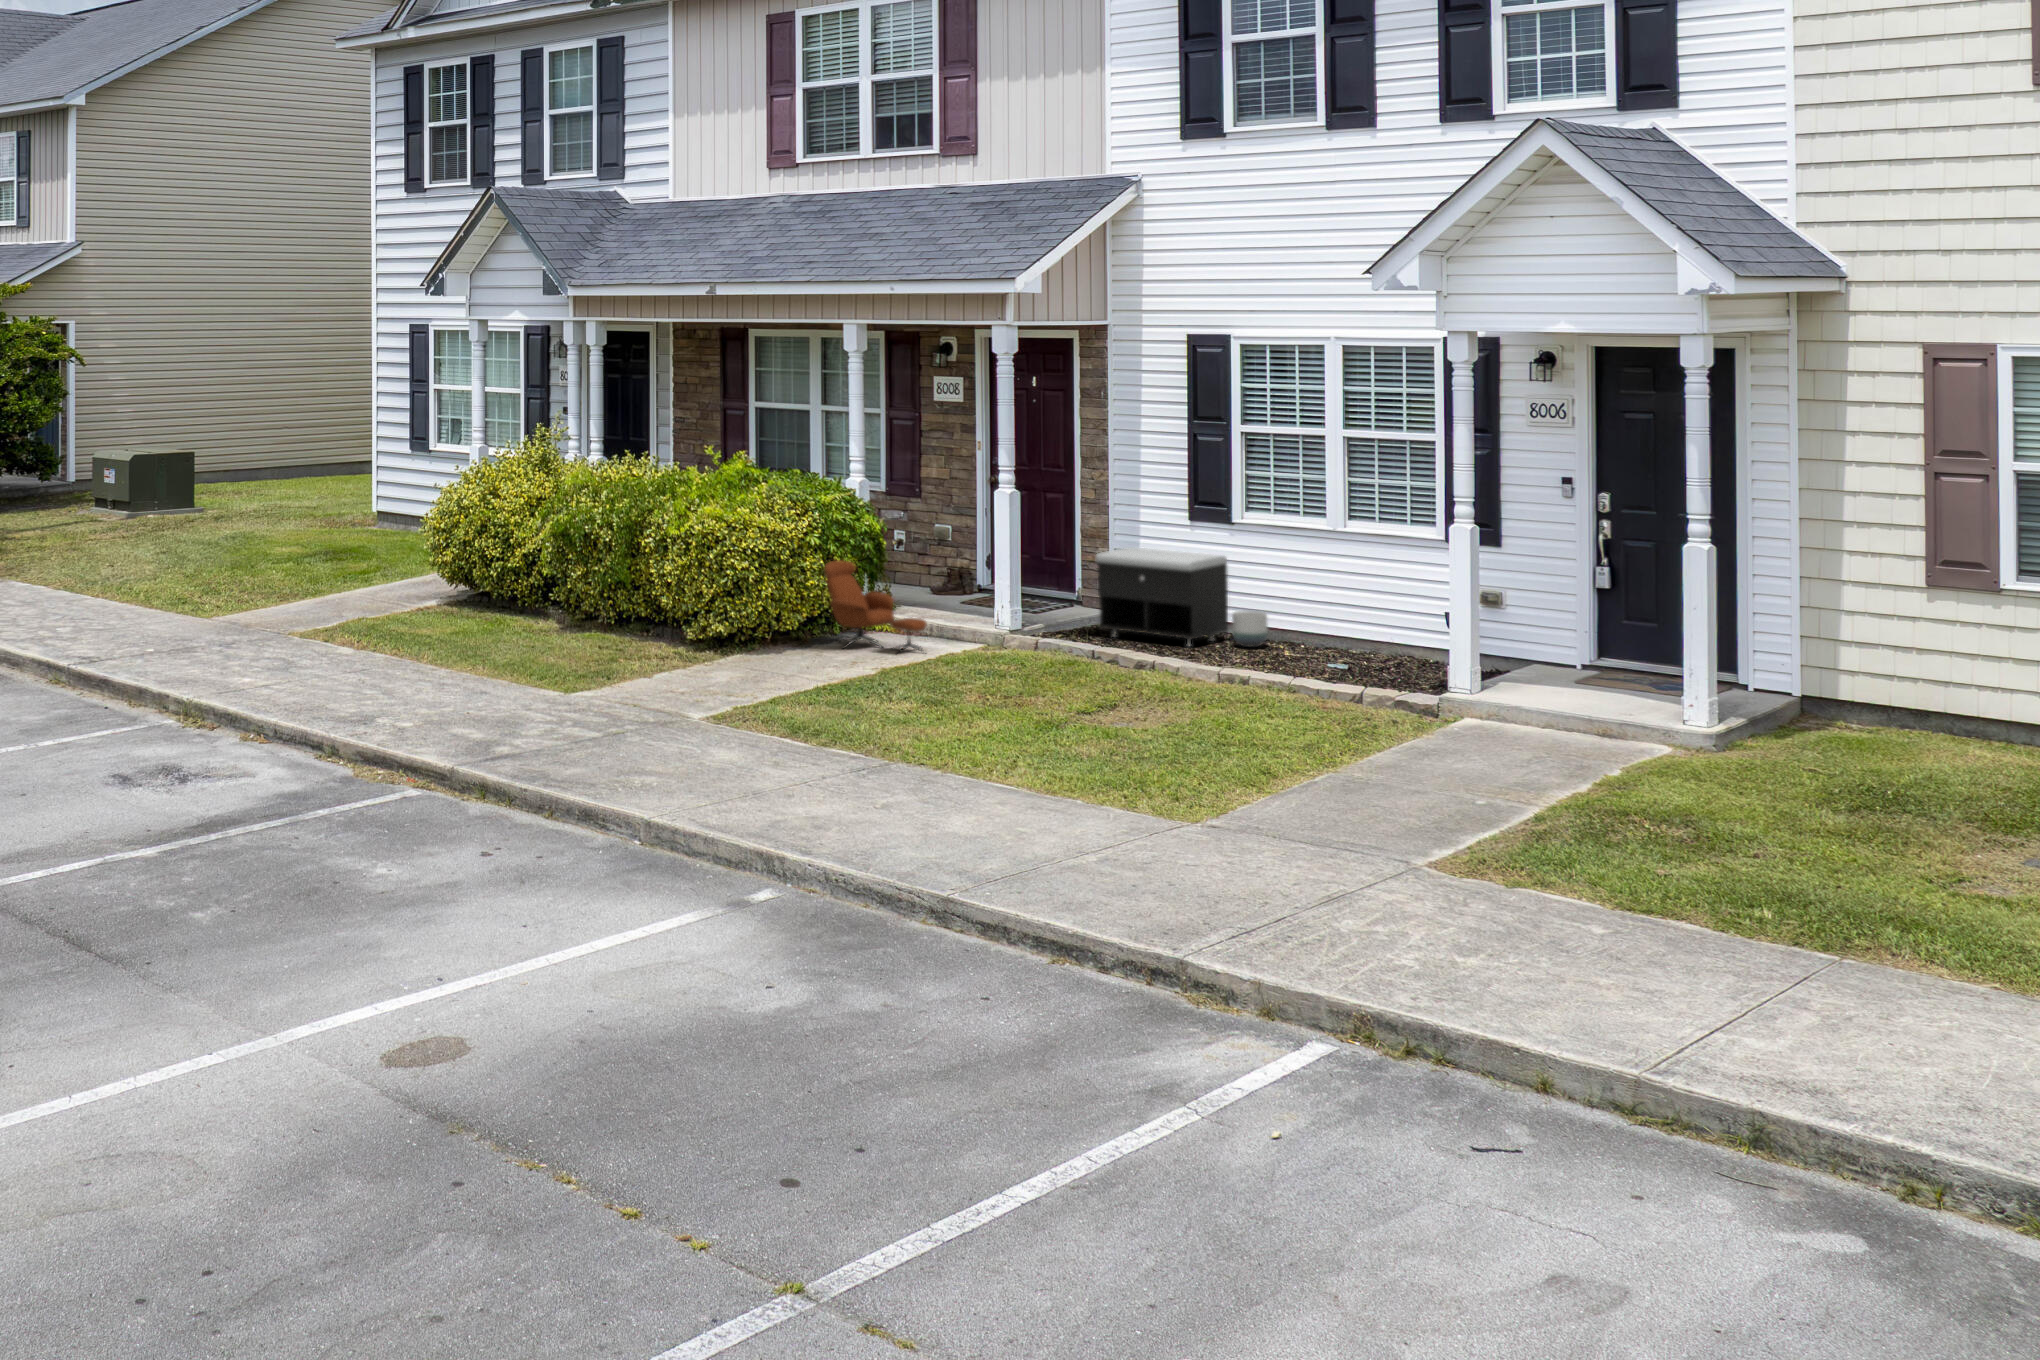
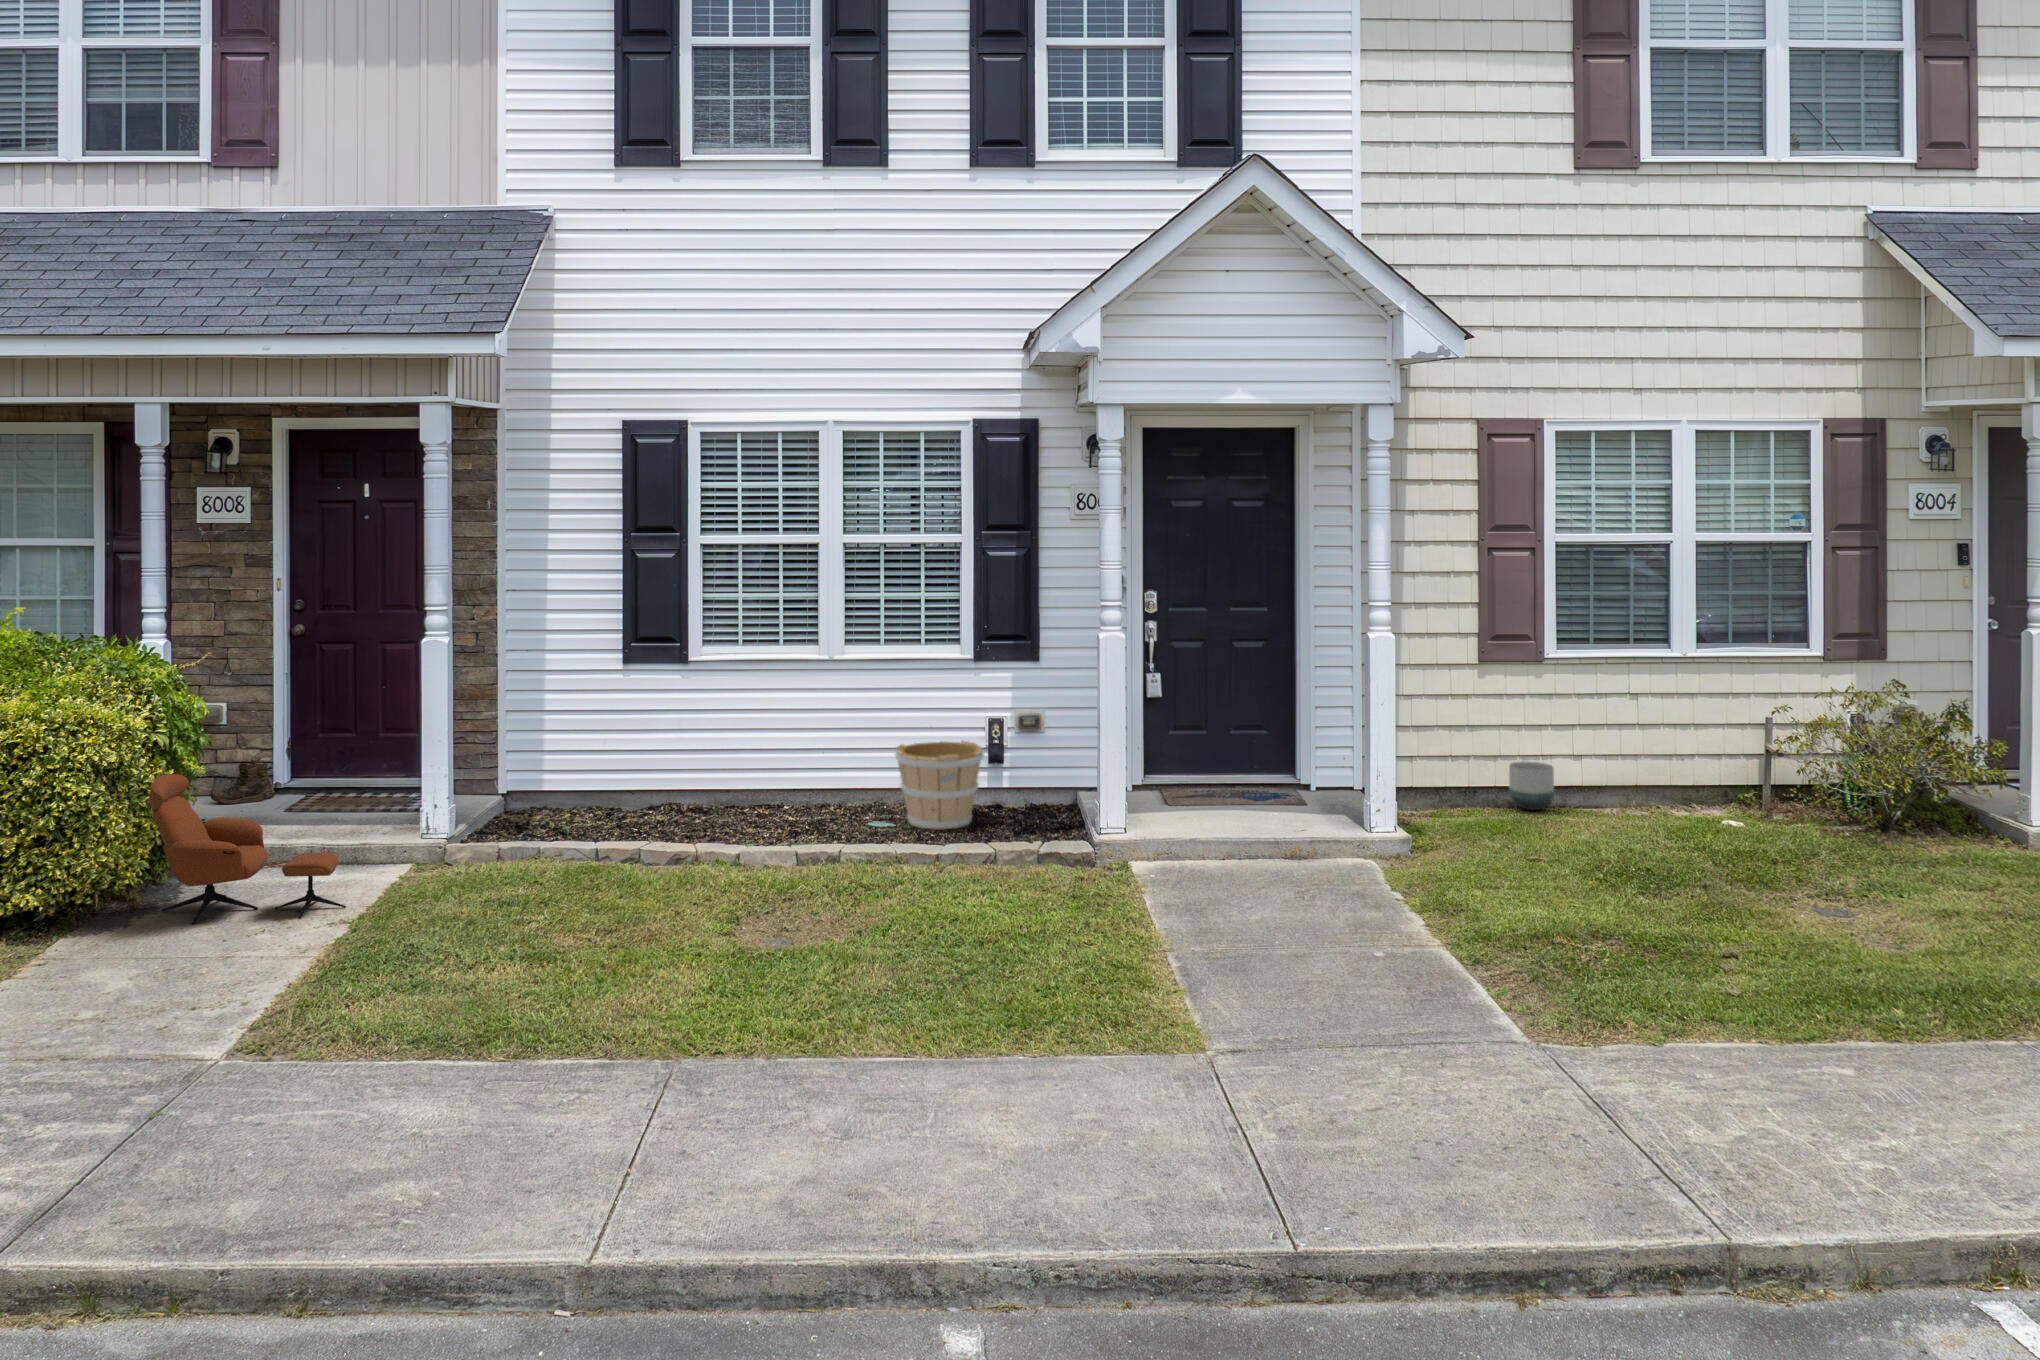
storage bench: present [1095,547,1228,646] -> none [520,702,682,830]
wooden bucket: none [1354,604,1432,673] -> present [895,741,984,830]
planter: present [1232,611,1268,647] -> present [1509,762,1554,810]

